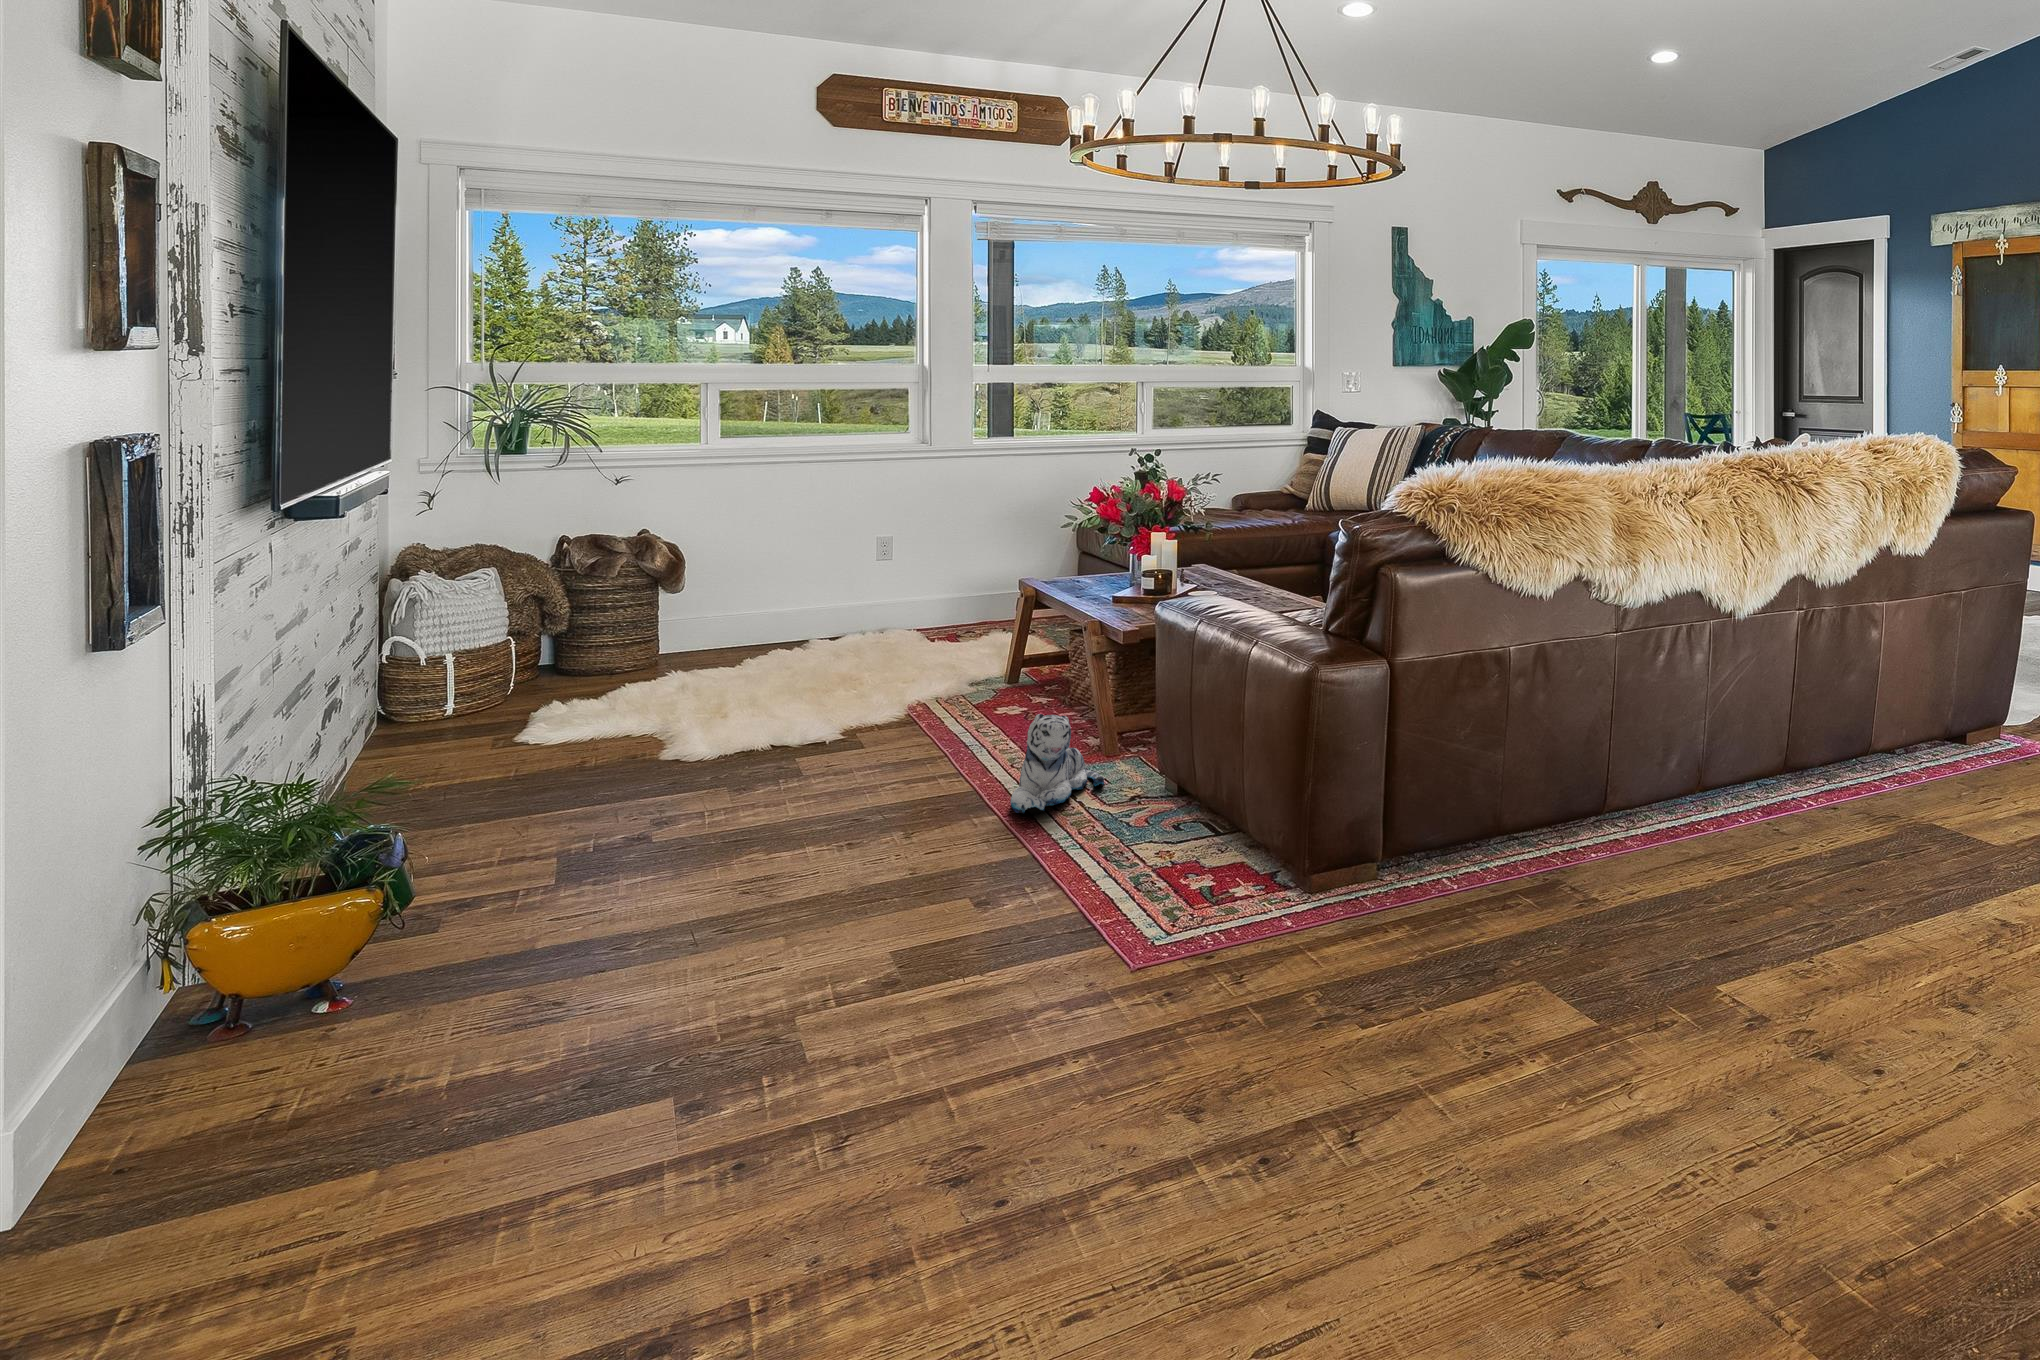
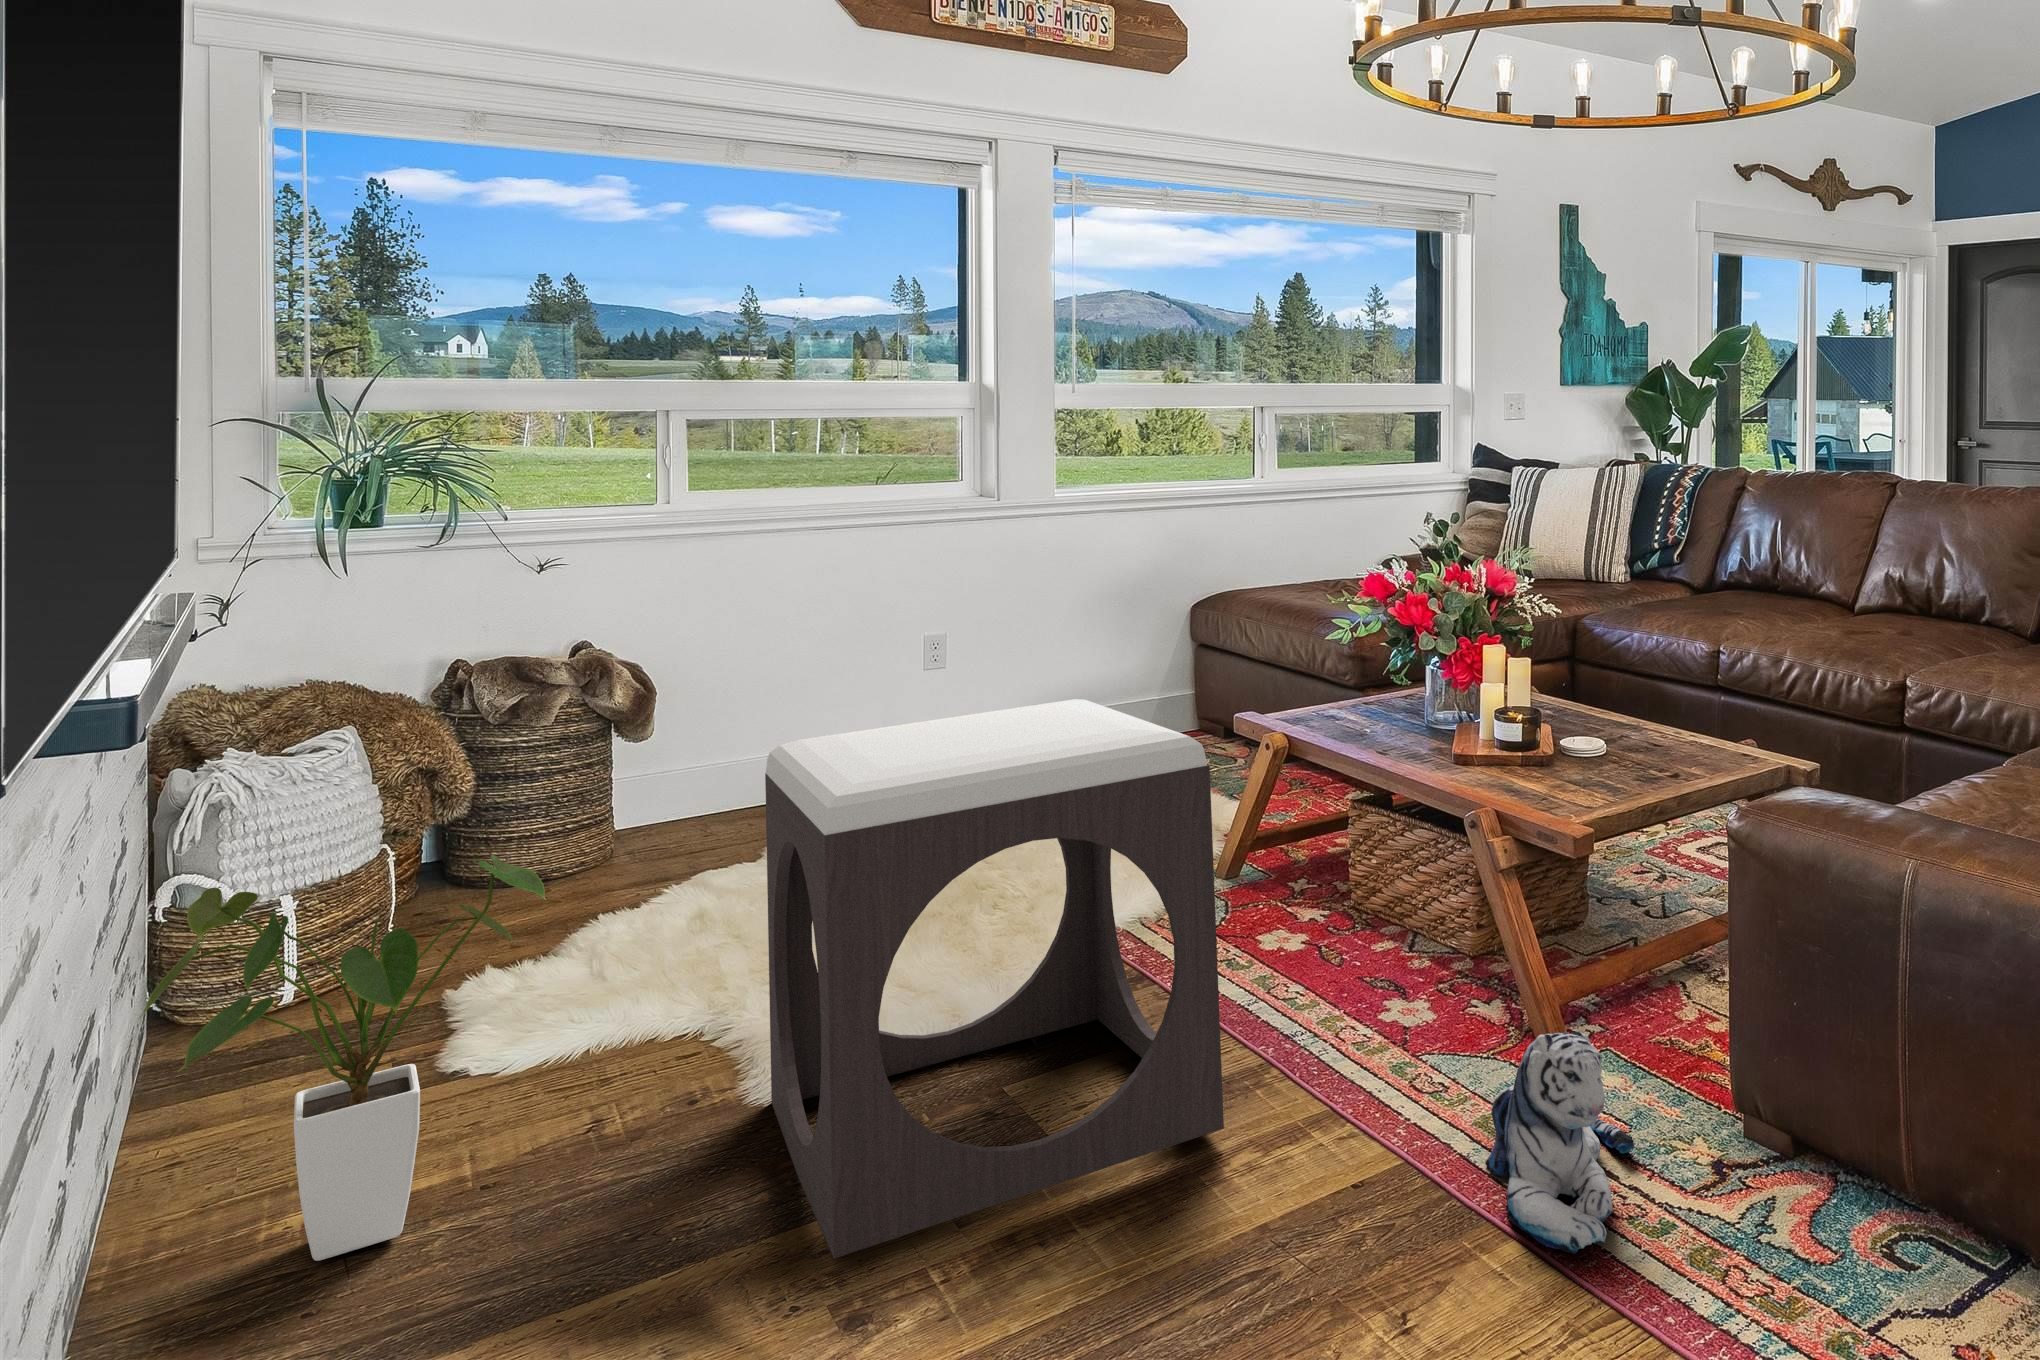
footstool: none [669,550,898,803] -> present [765,699,1224,1258]
house plant: none [357,608,552,798] -> present [138,855,546,1261]

